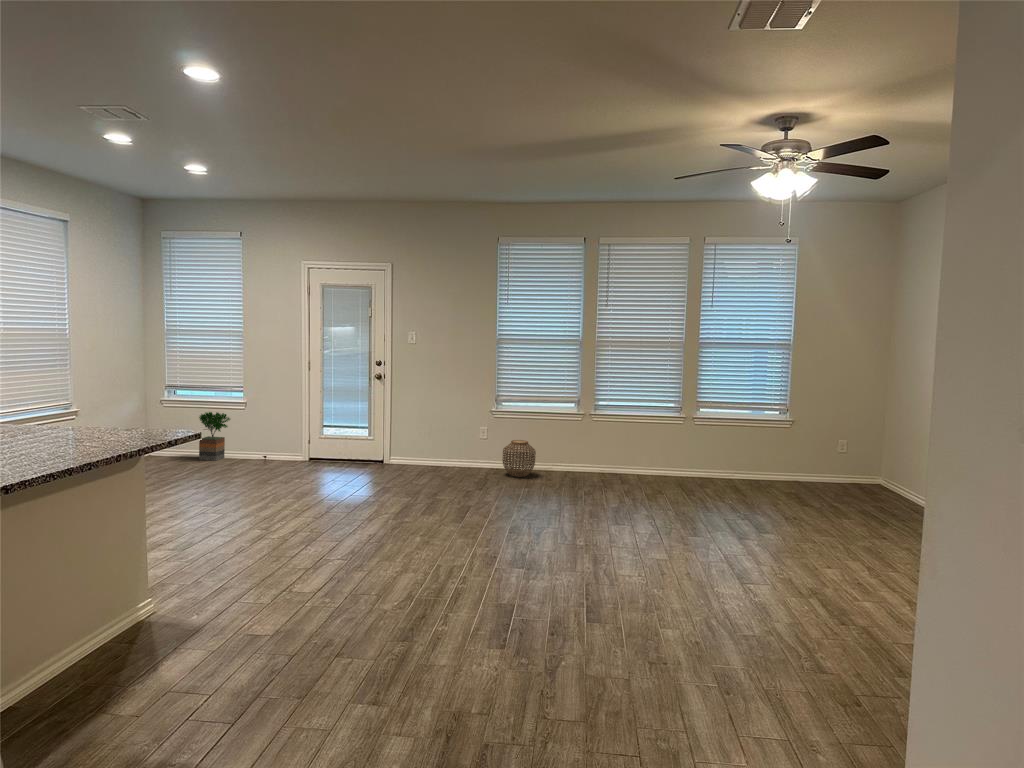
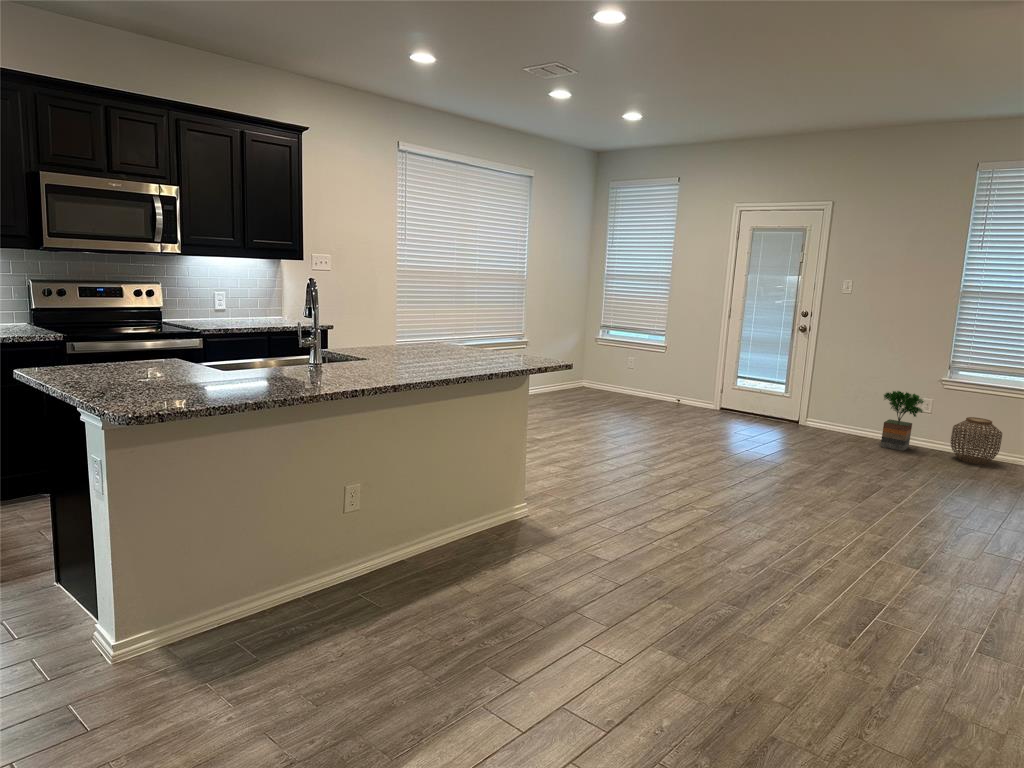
potted tree: present [199,412,230,461] -> present [881,391,924,451]

